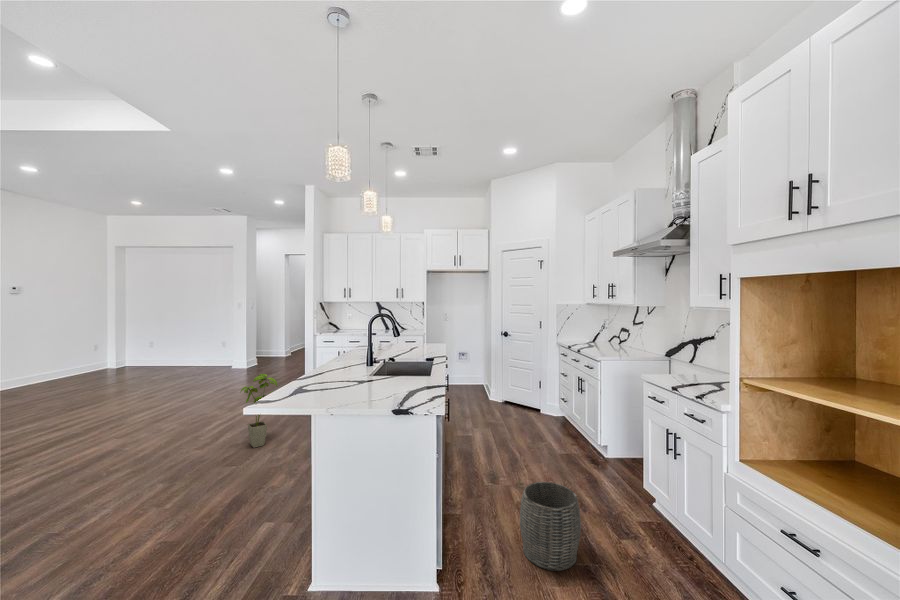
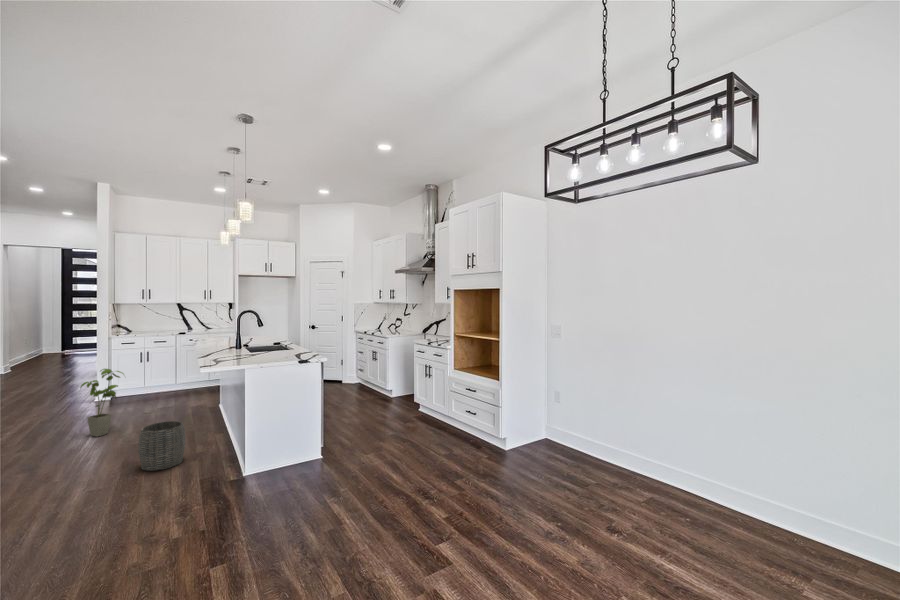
woven basket: present [520,482,581,571] -> present [138,421,185,471]

